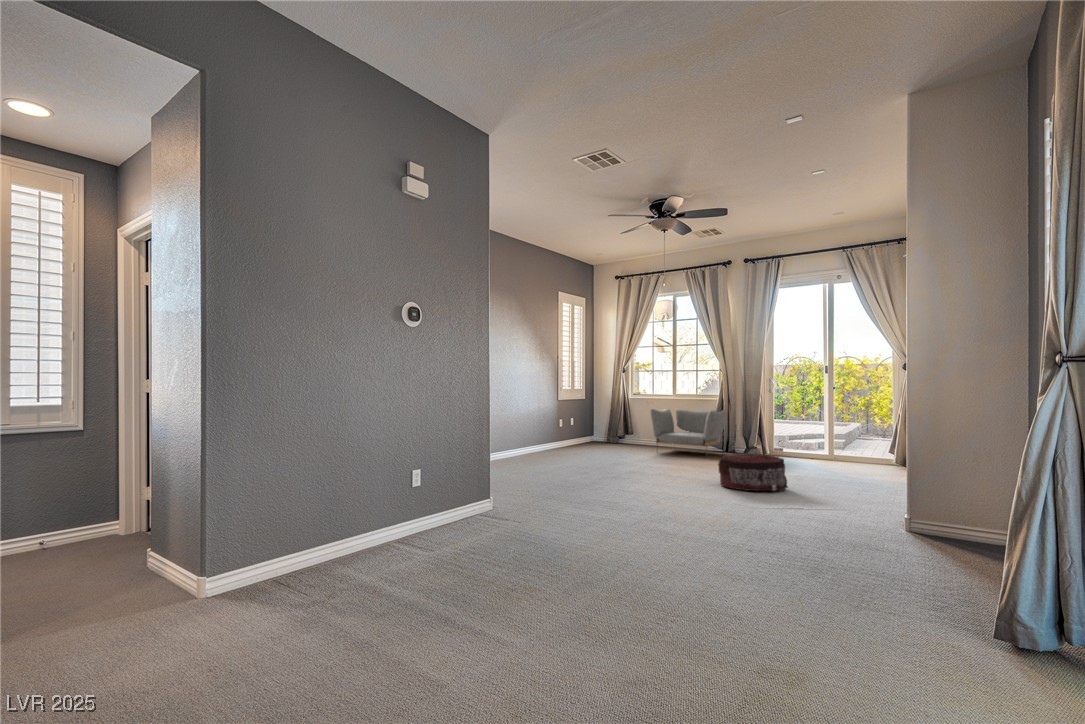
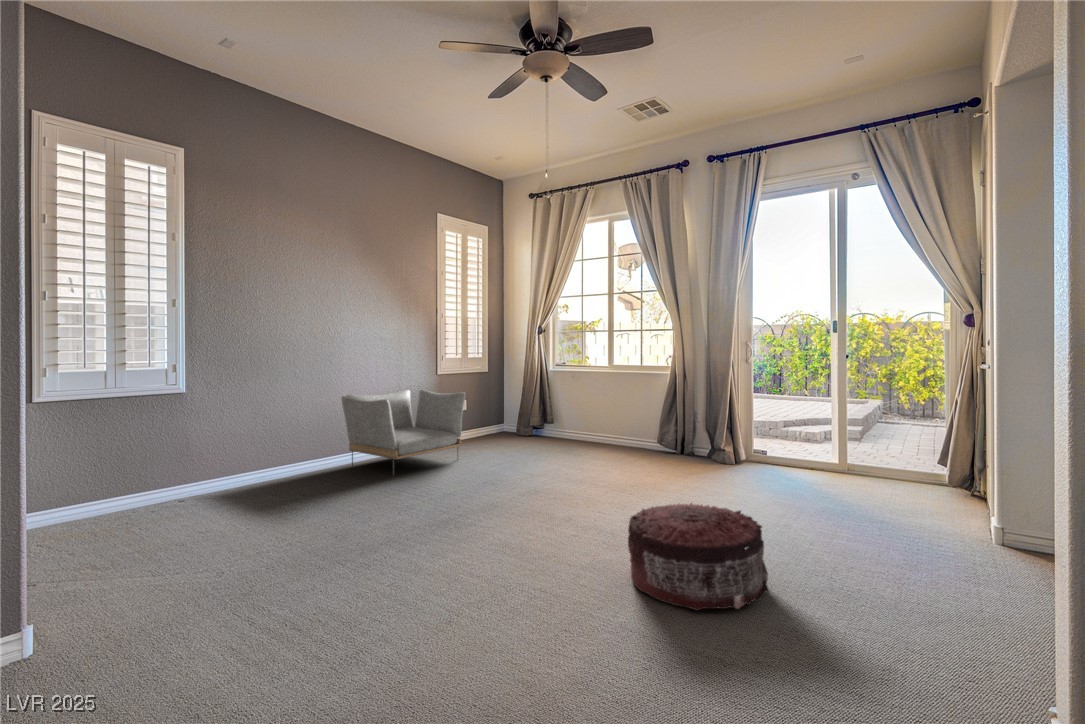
armchair: present [651,409,726,447] -> present [342,390,465,475]

